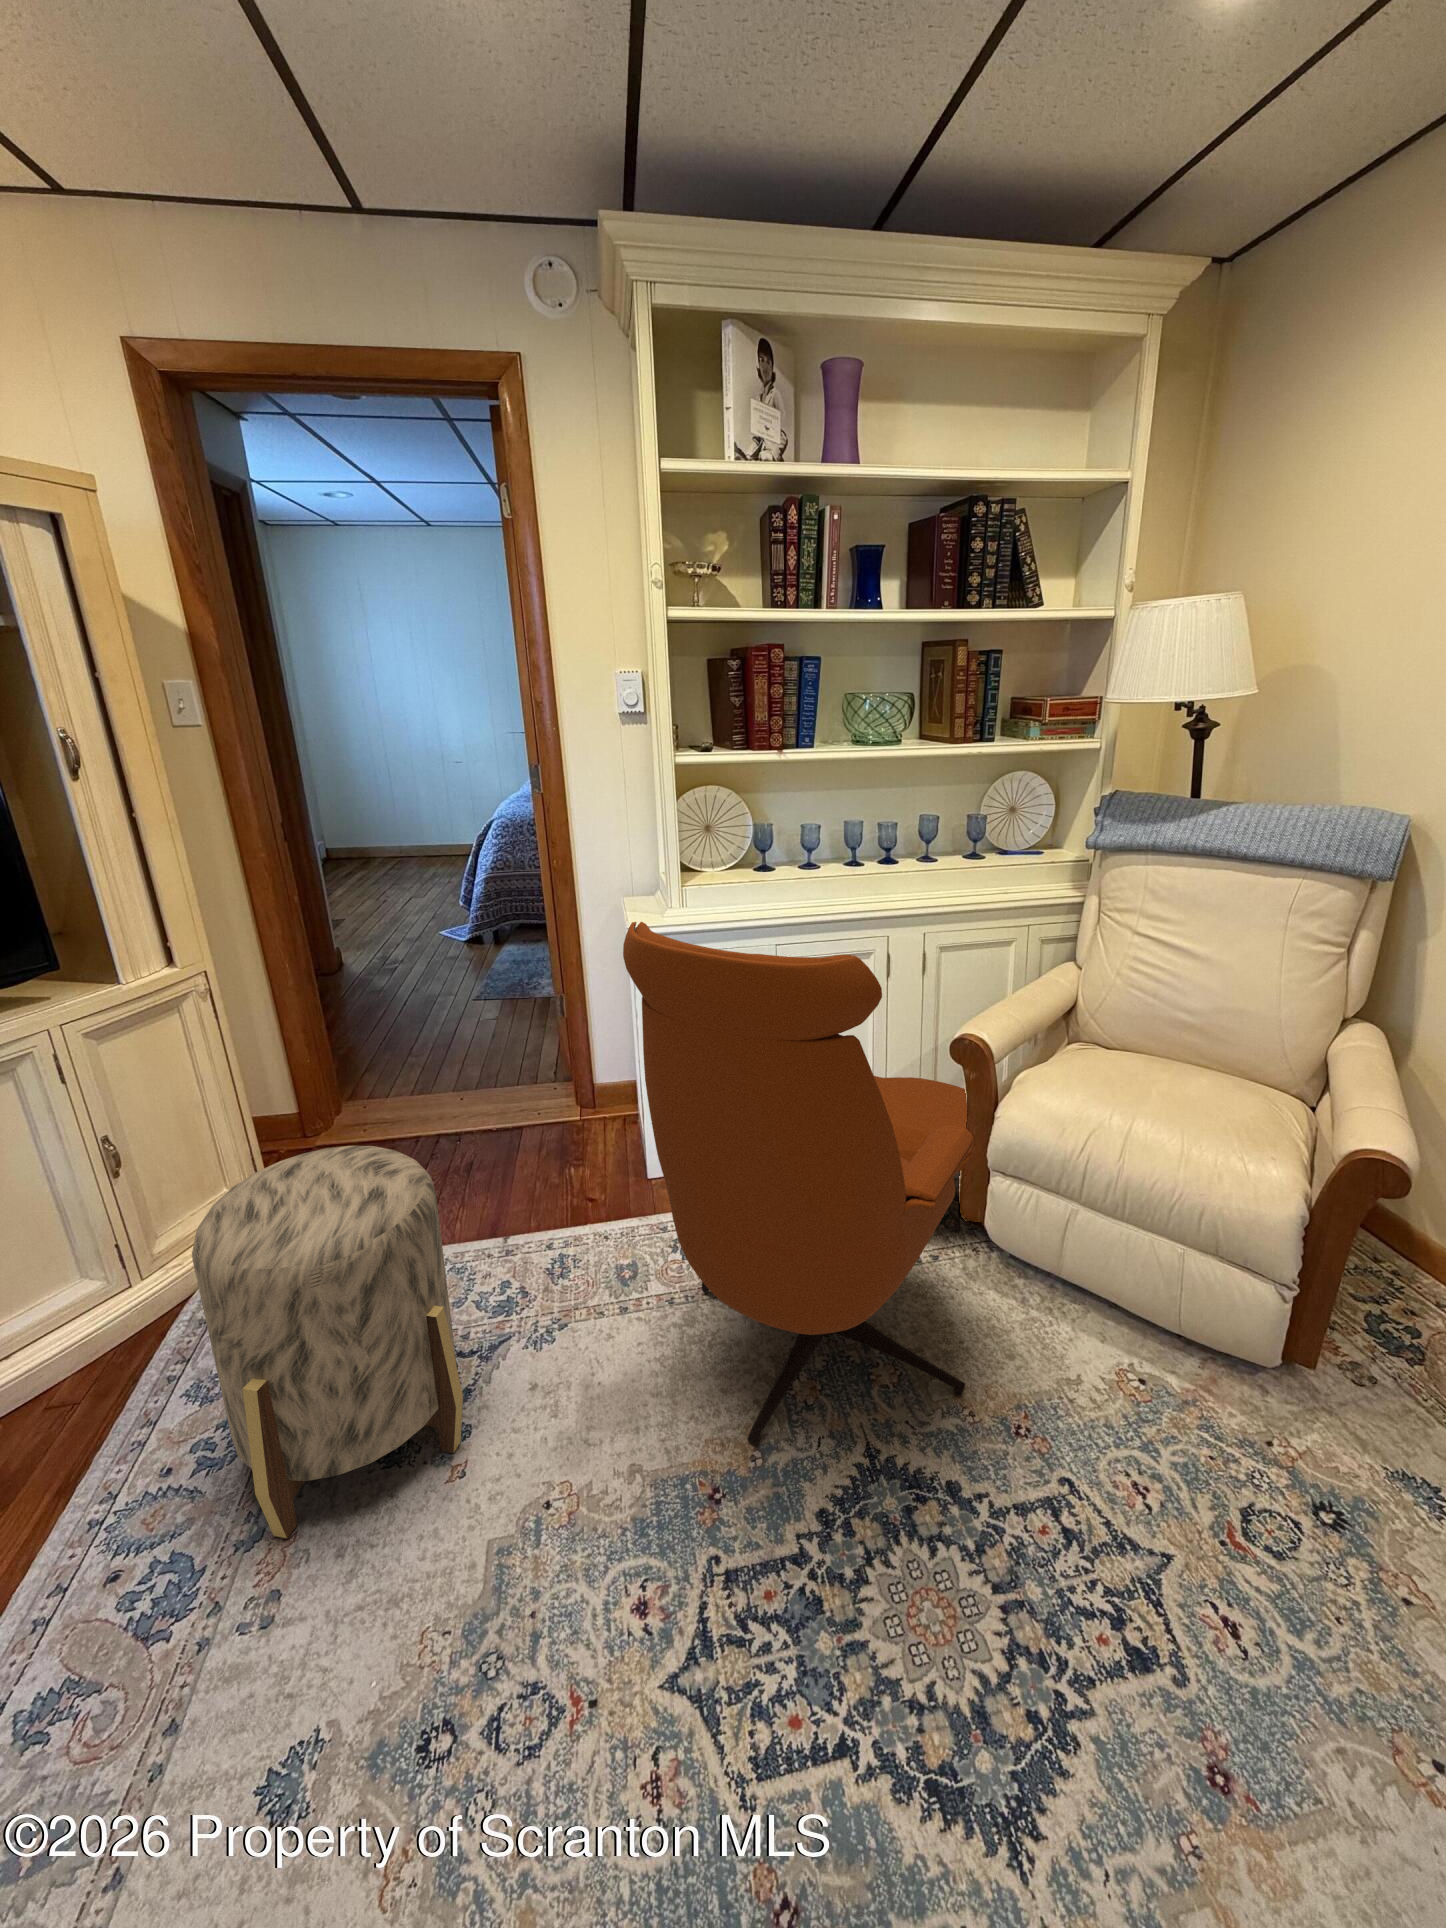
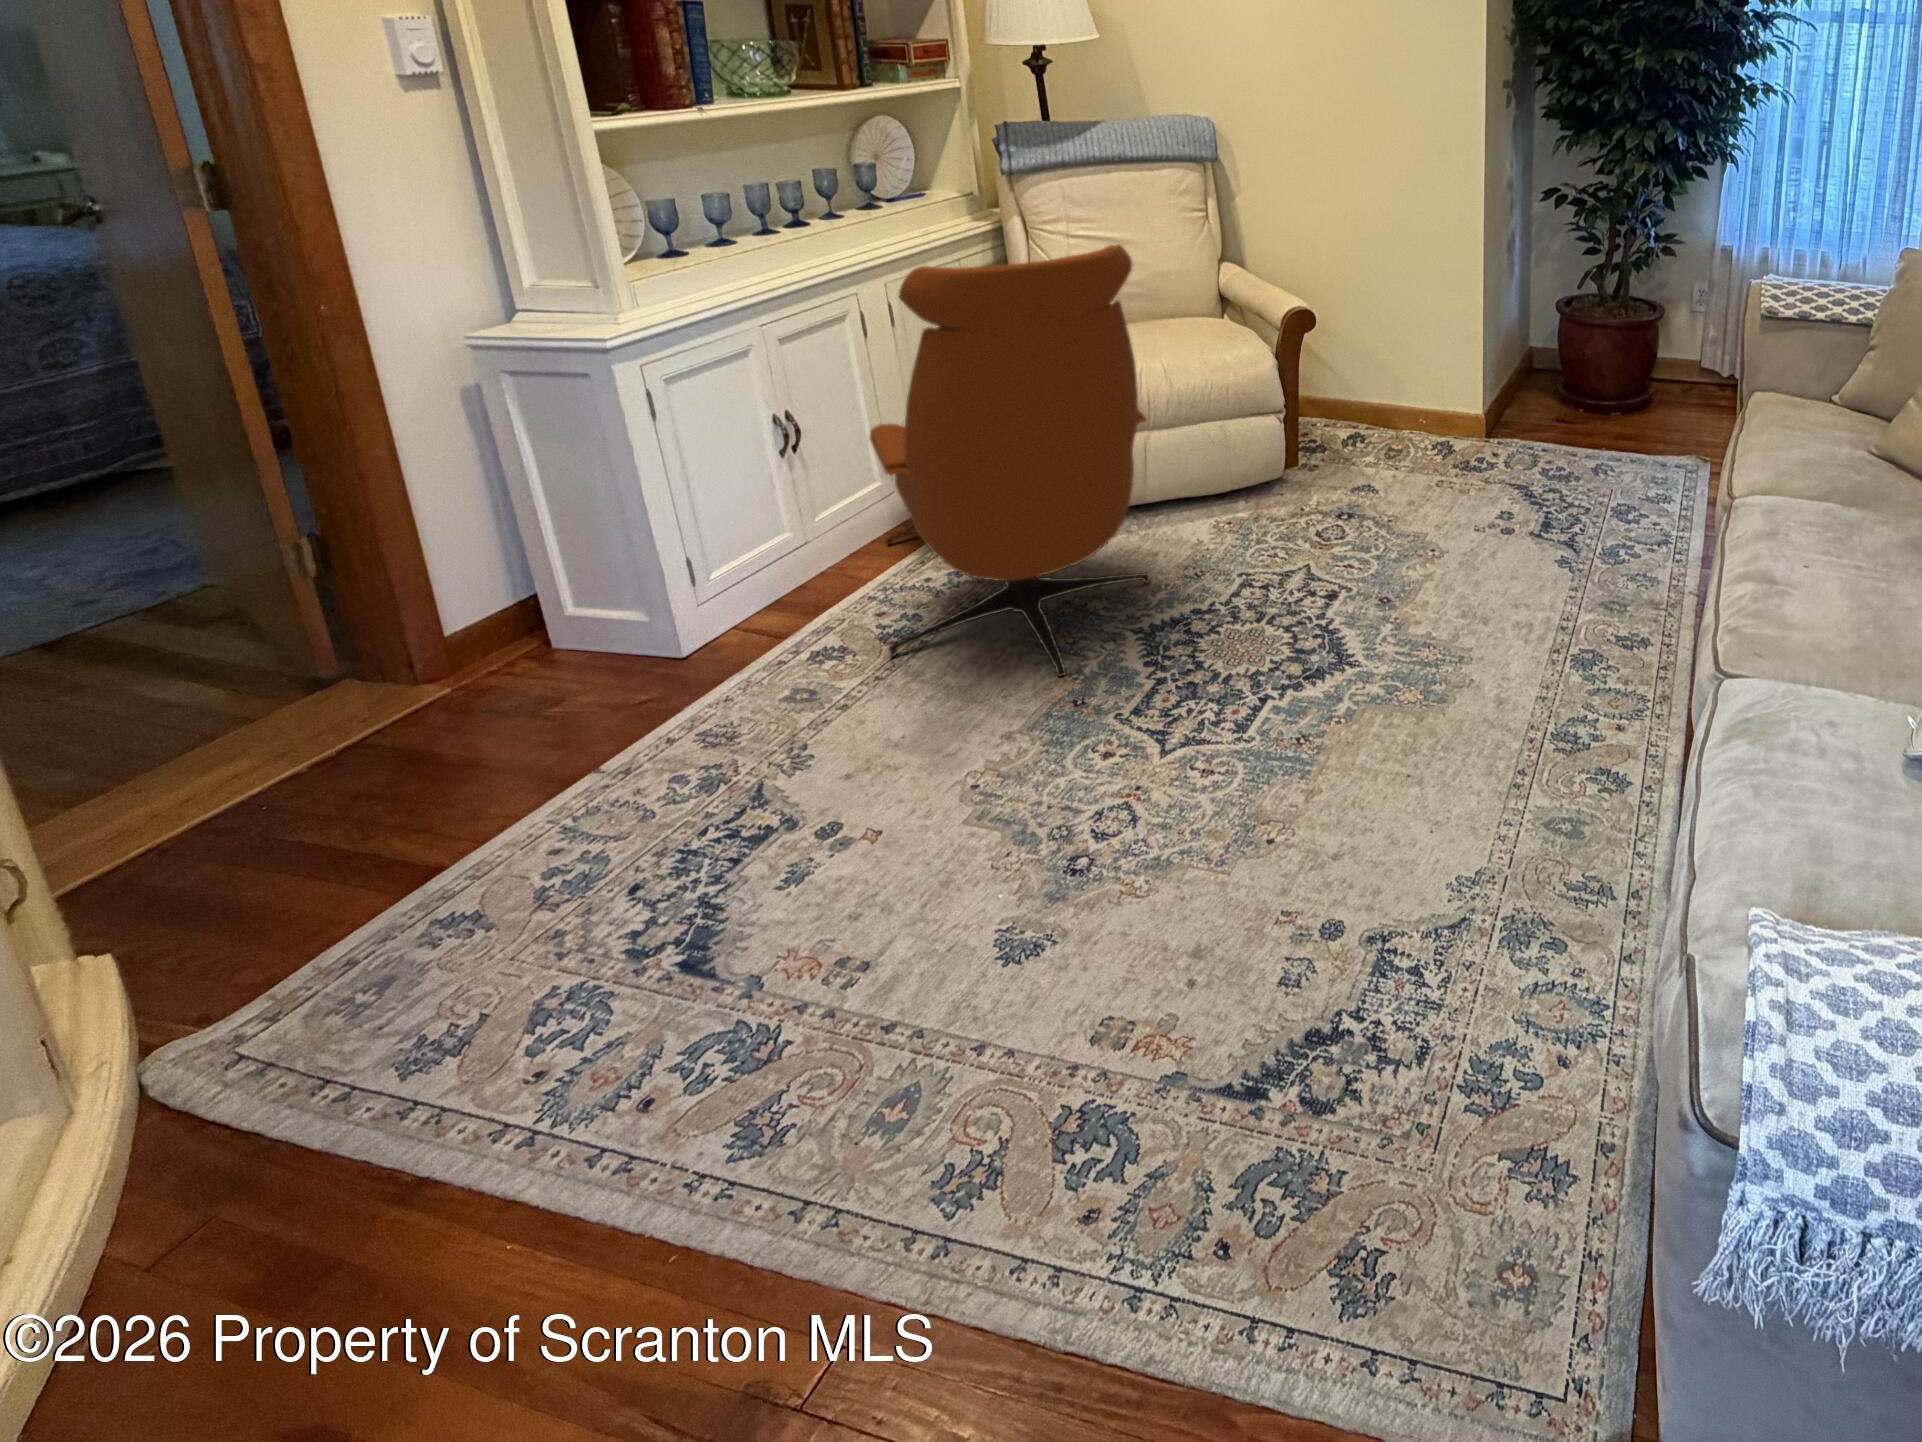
ottoman: present [192,1146,463,1538] -> none [514,586,847,991]

